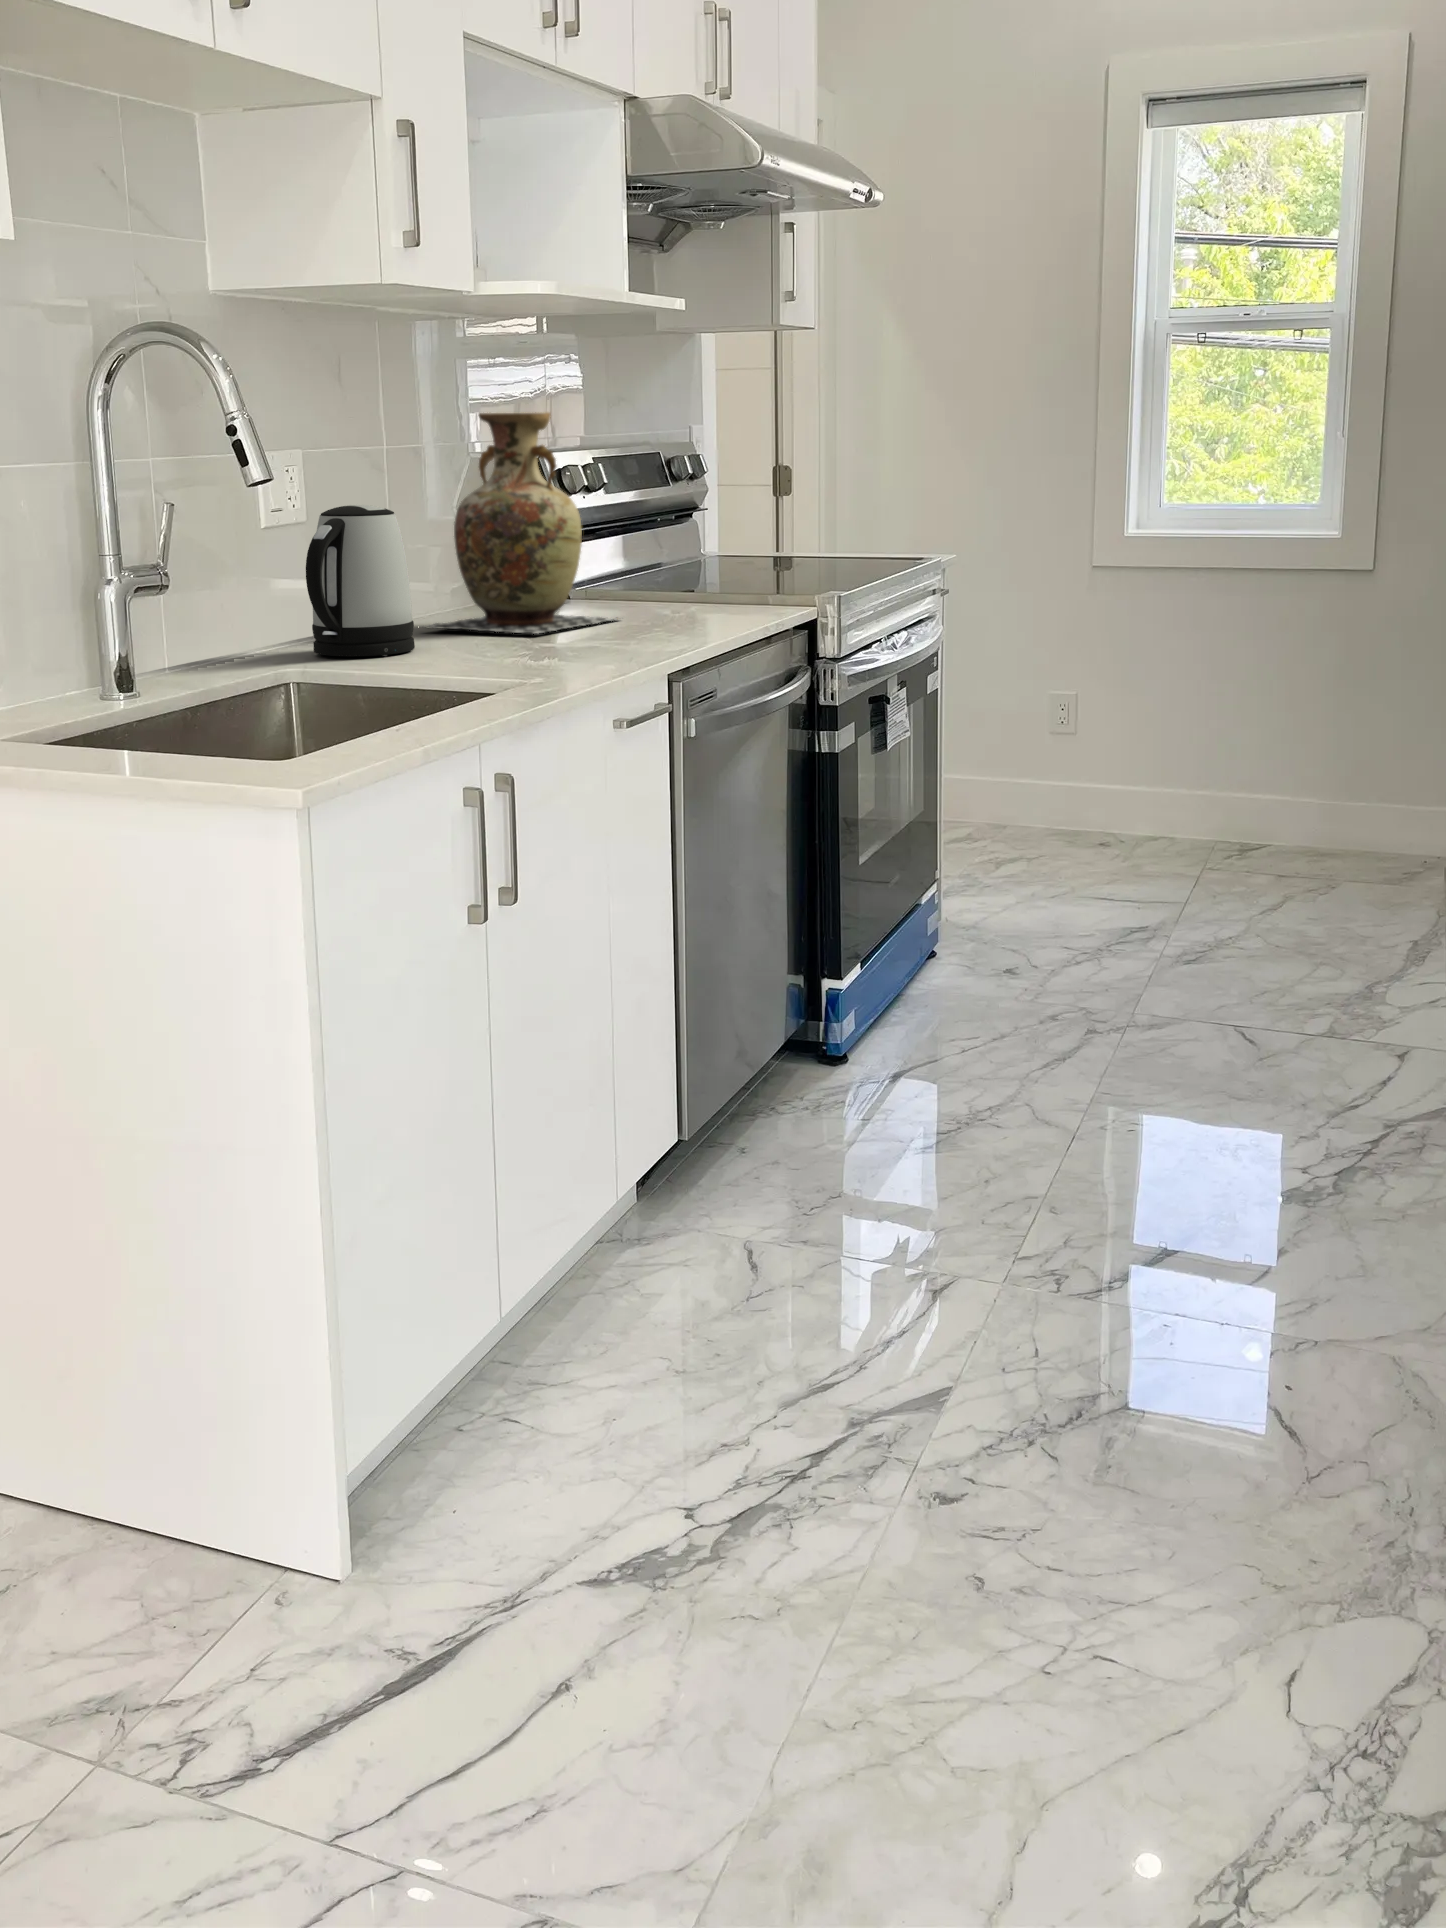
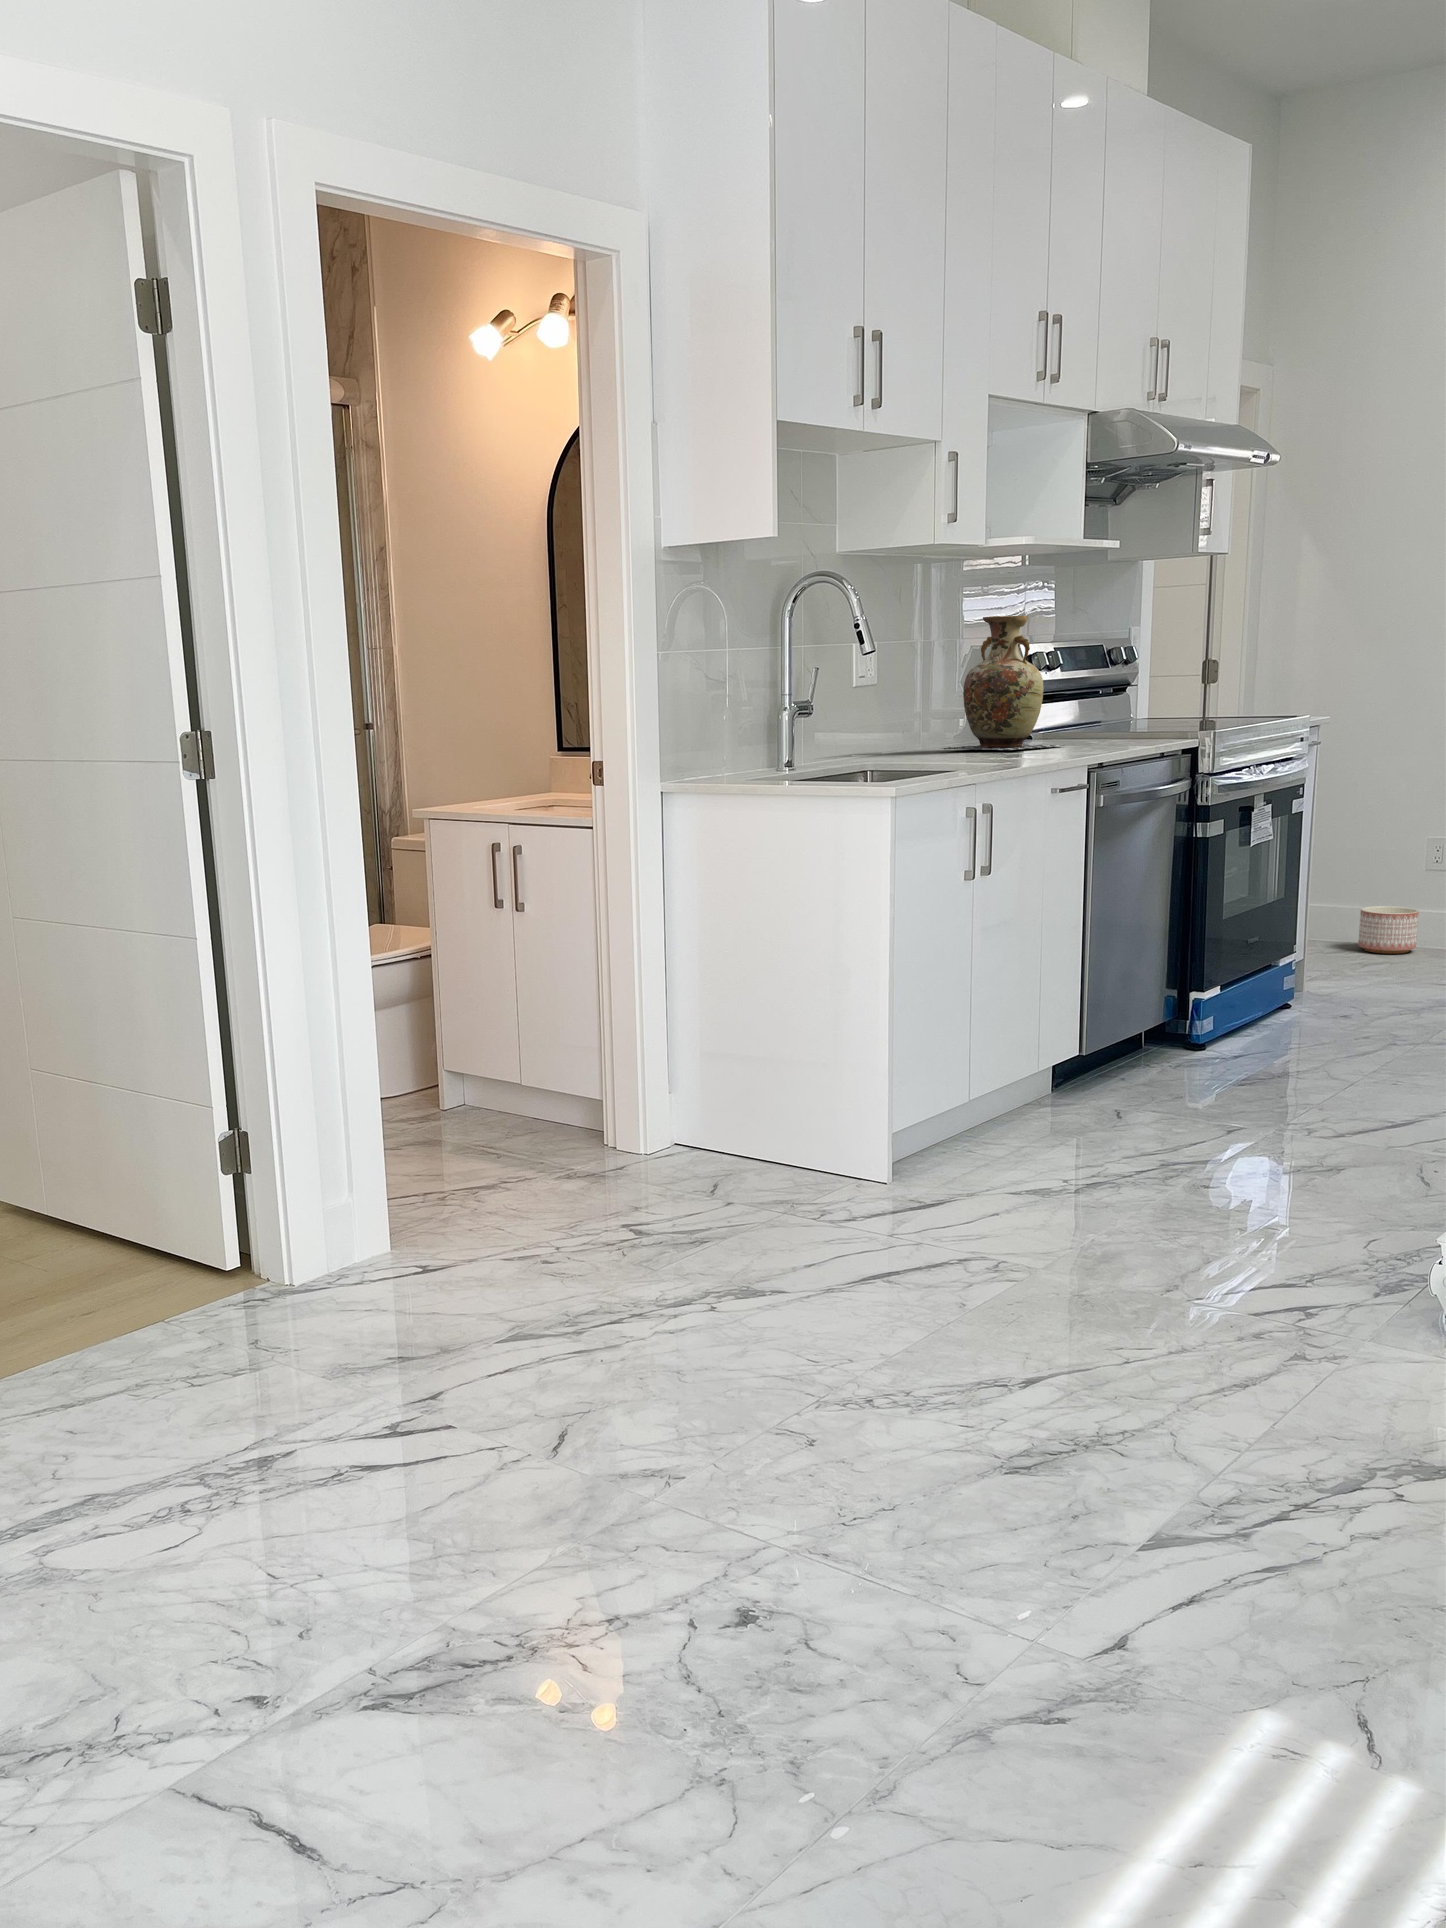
kettle: present [306,505,415,656] -> none [879,671,938,758]
planter: none [981,776,1049,839] -> present [1358,906,1419,954]

